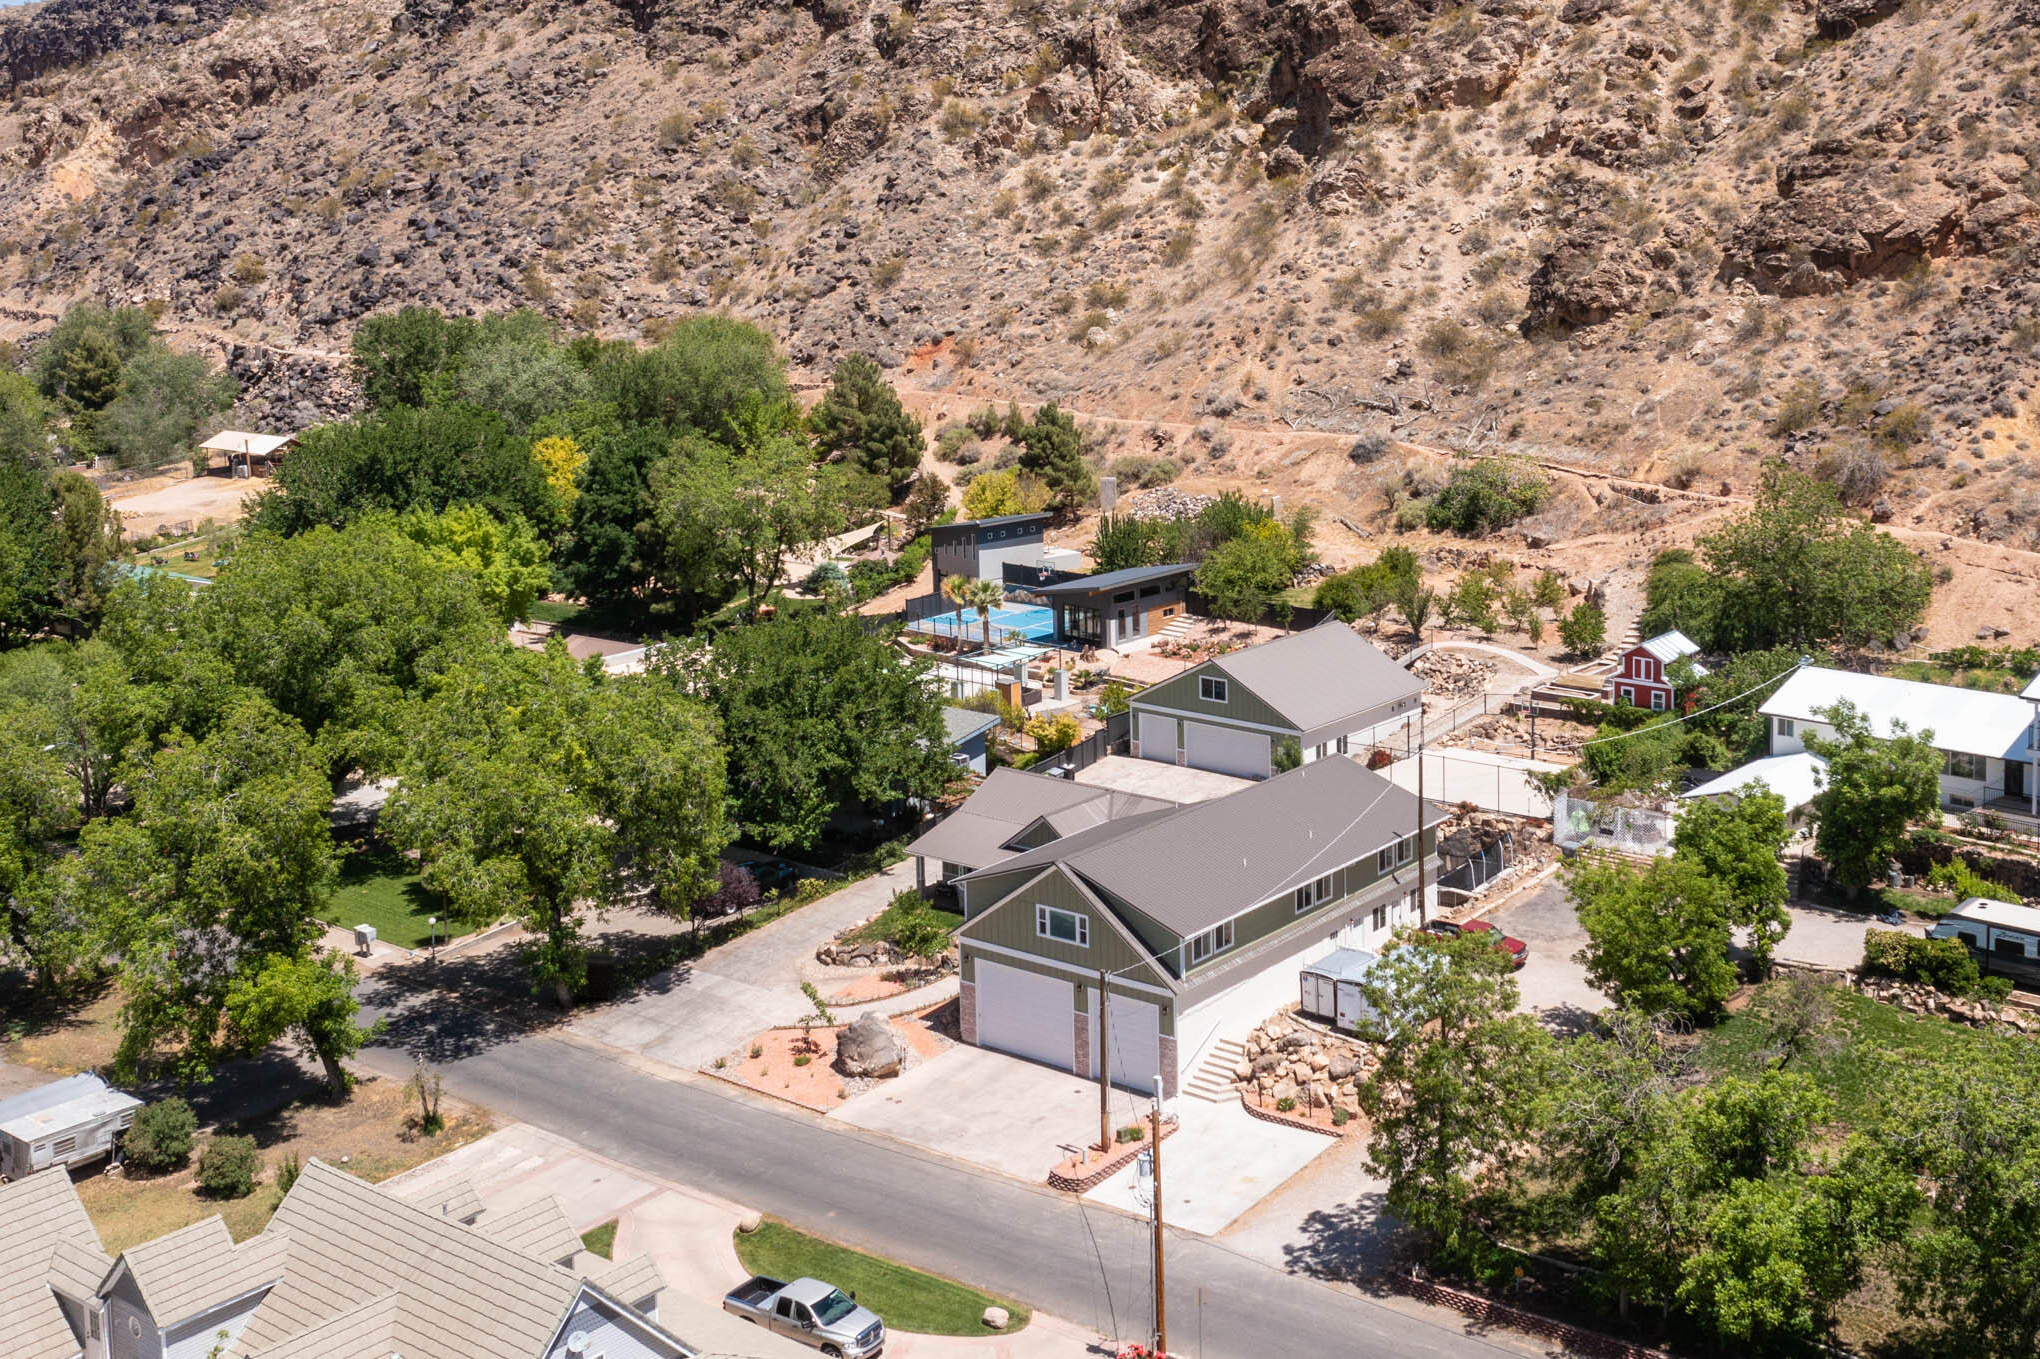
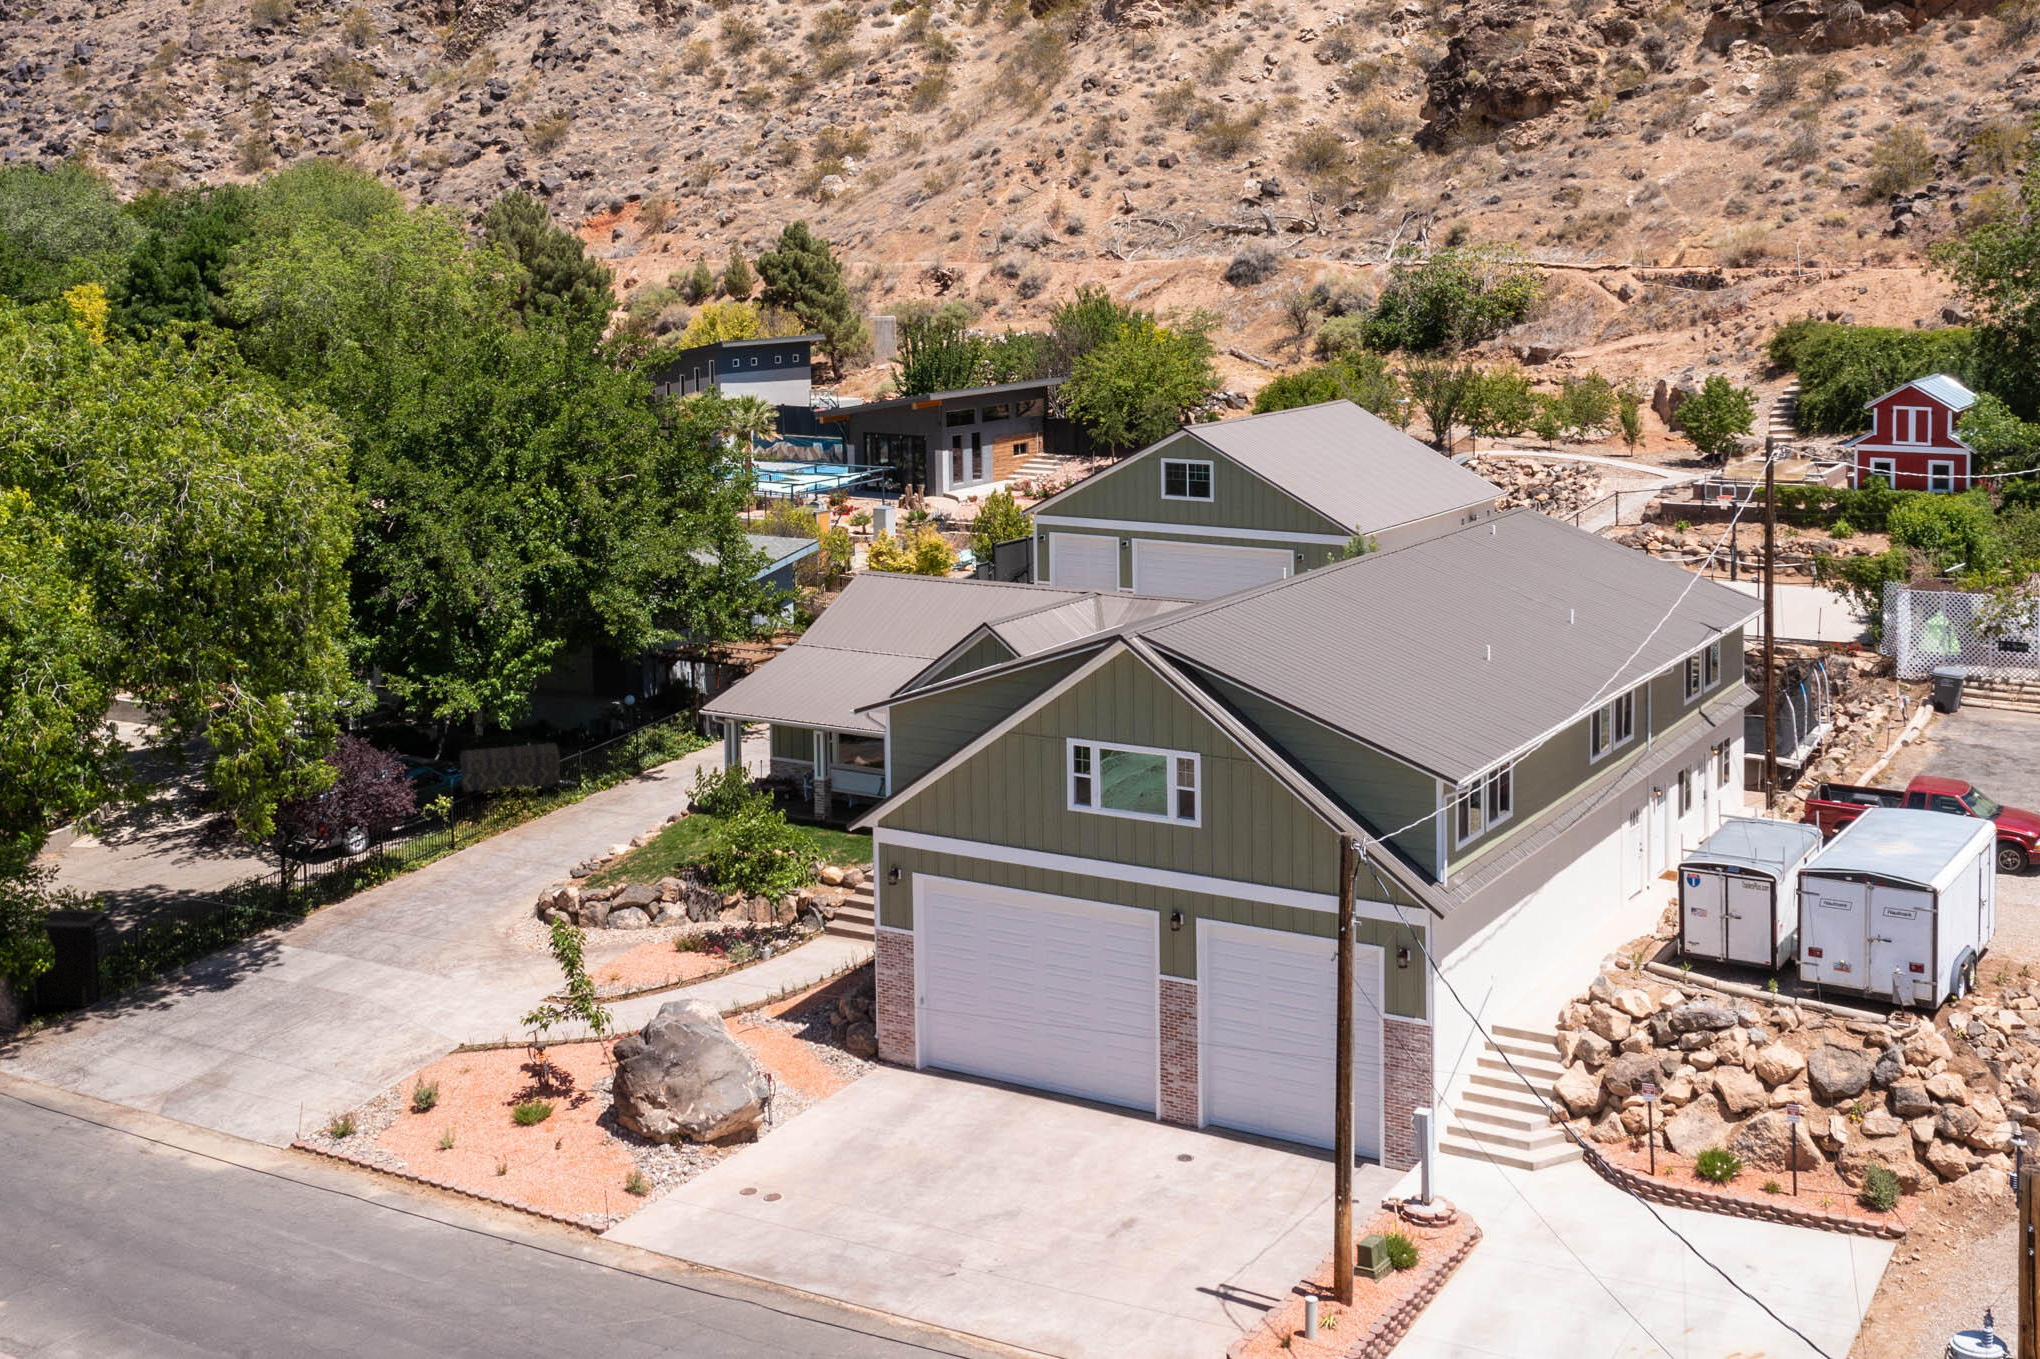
bench: none [787,855,838,889] -> present [460,743,560,805]

